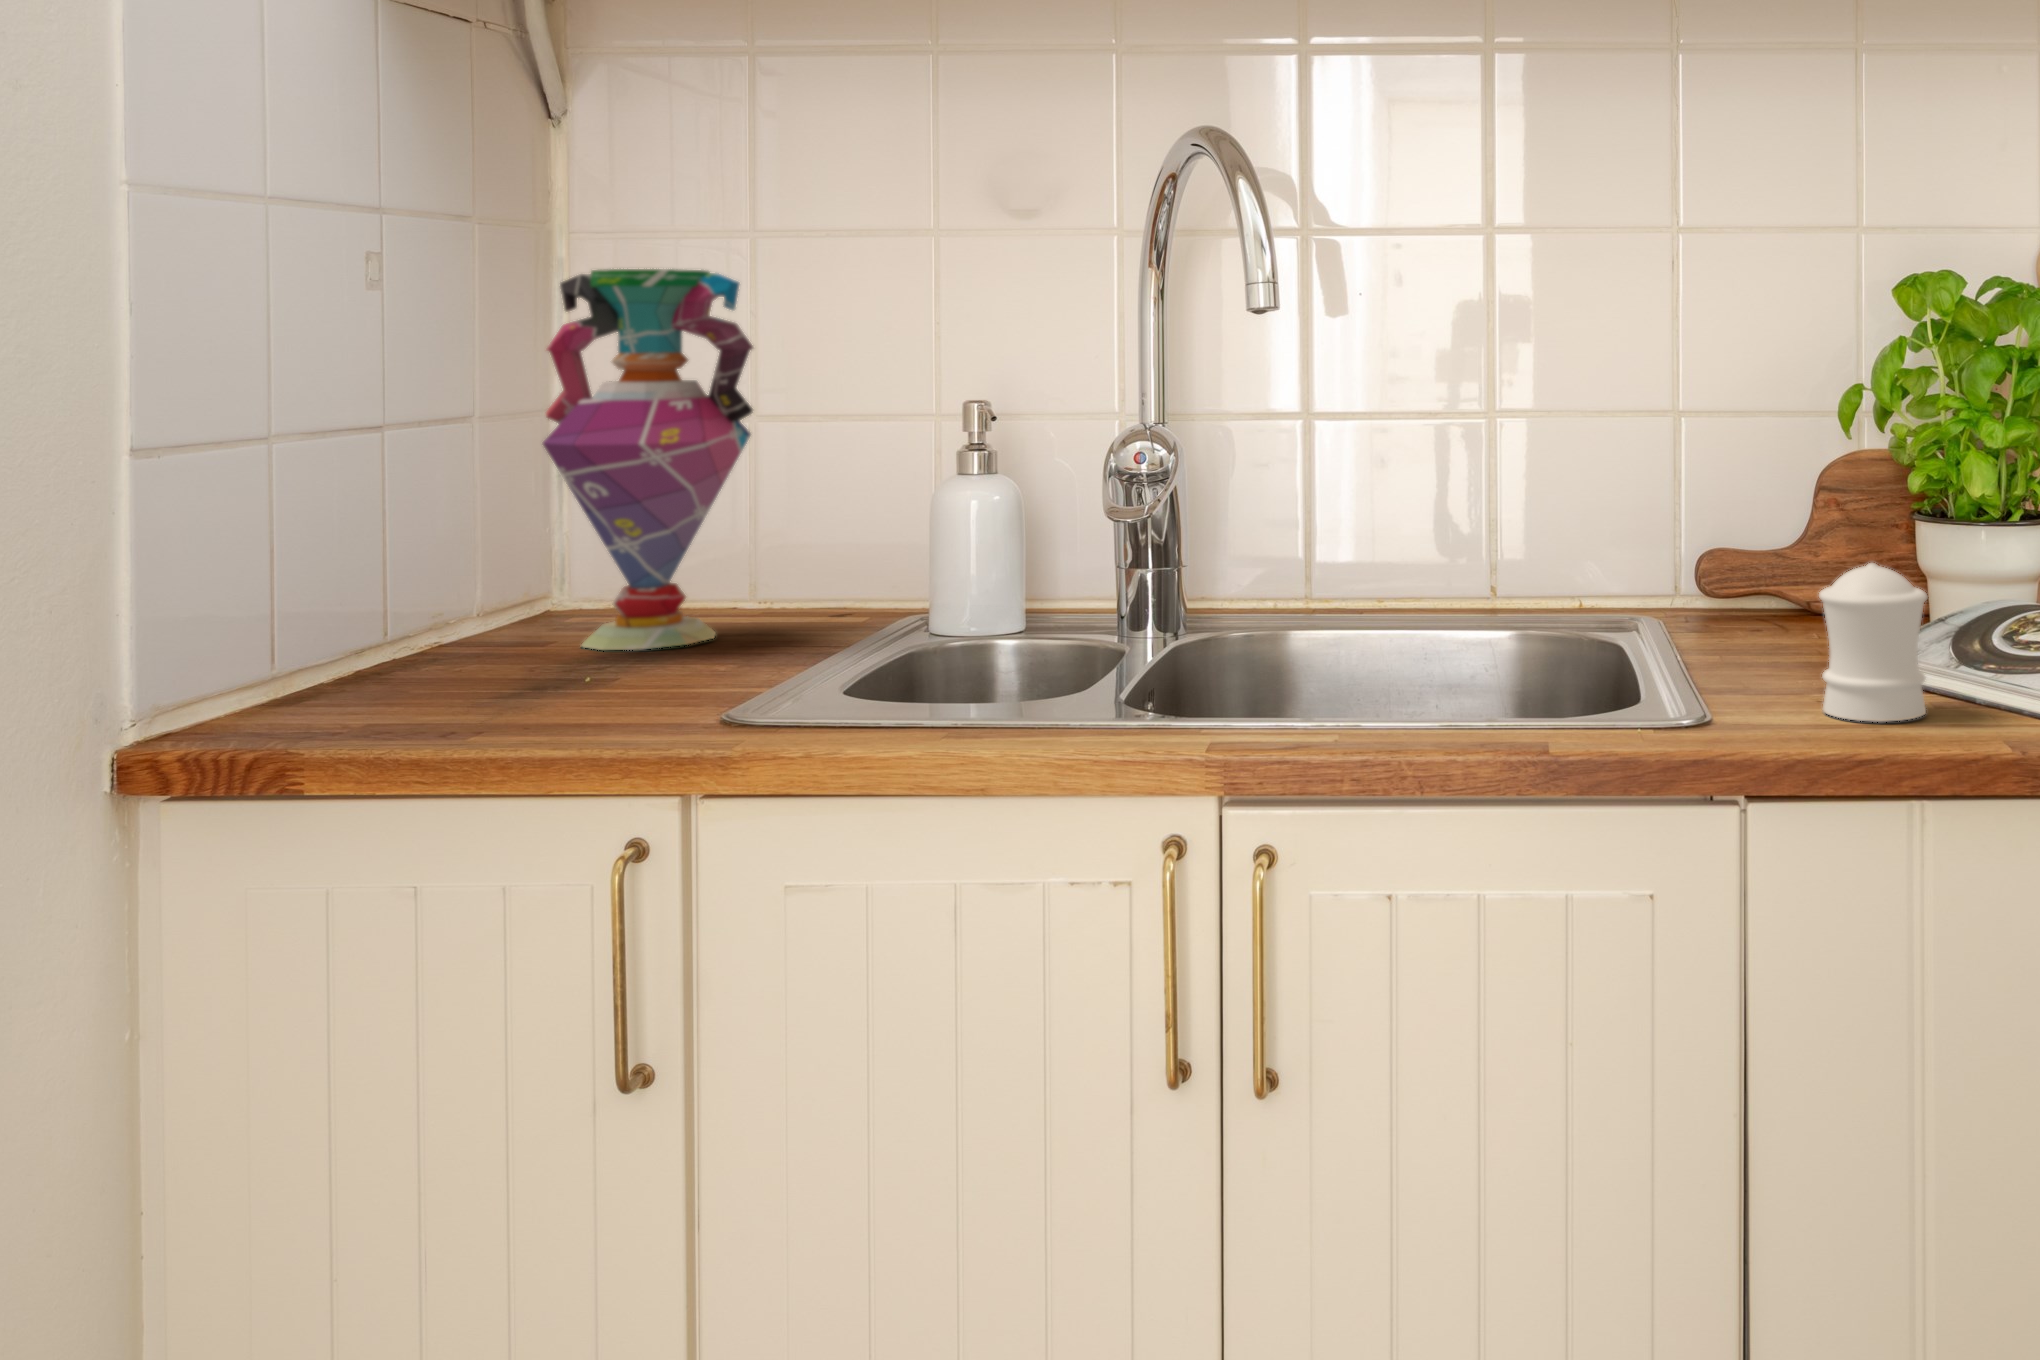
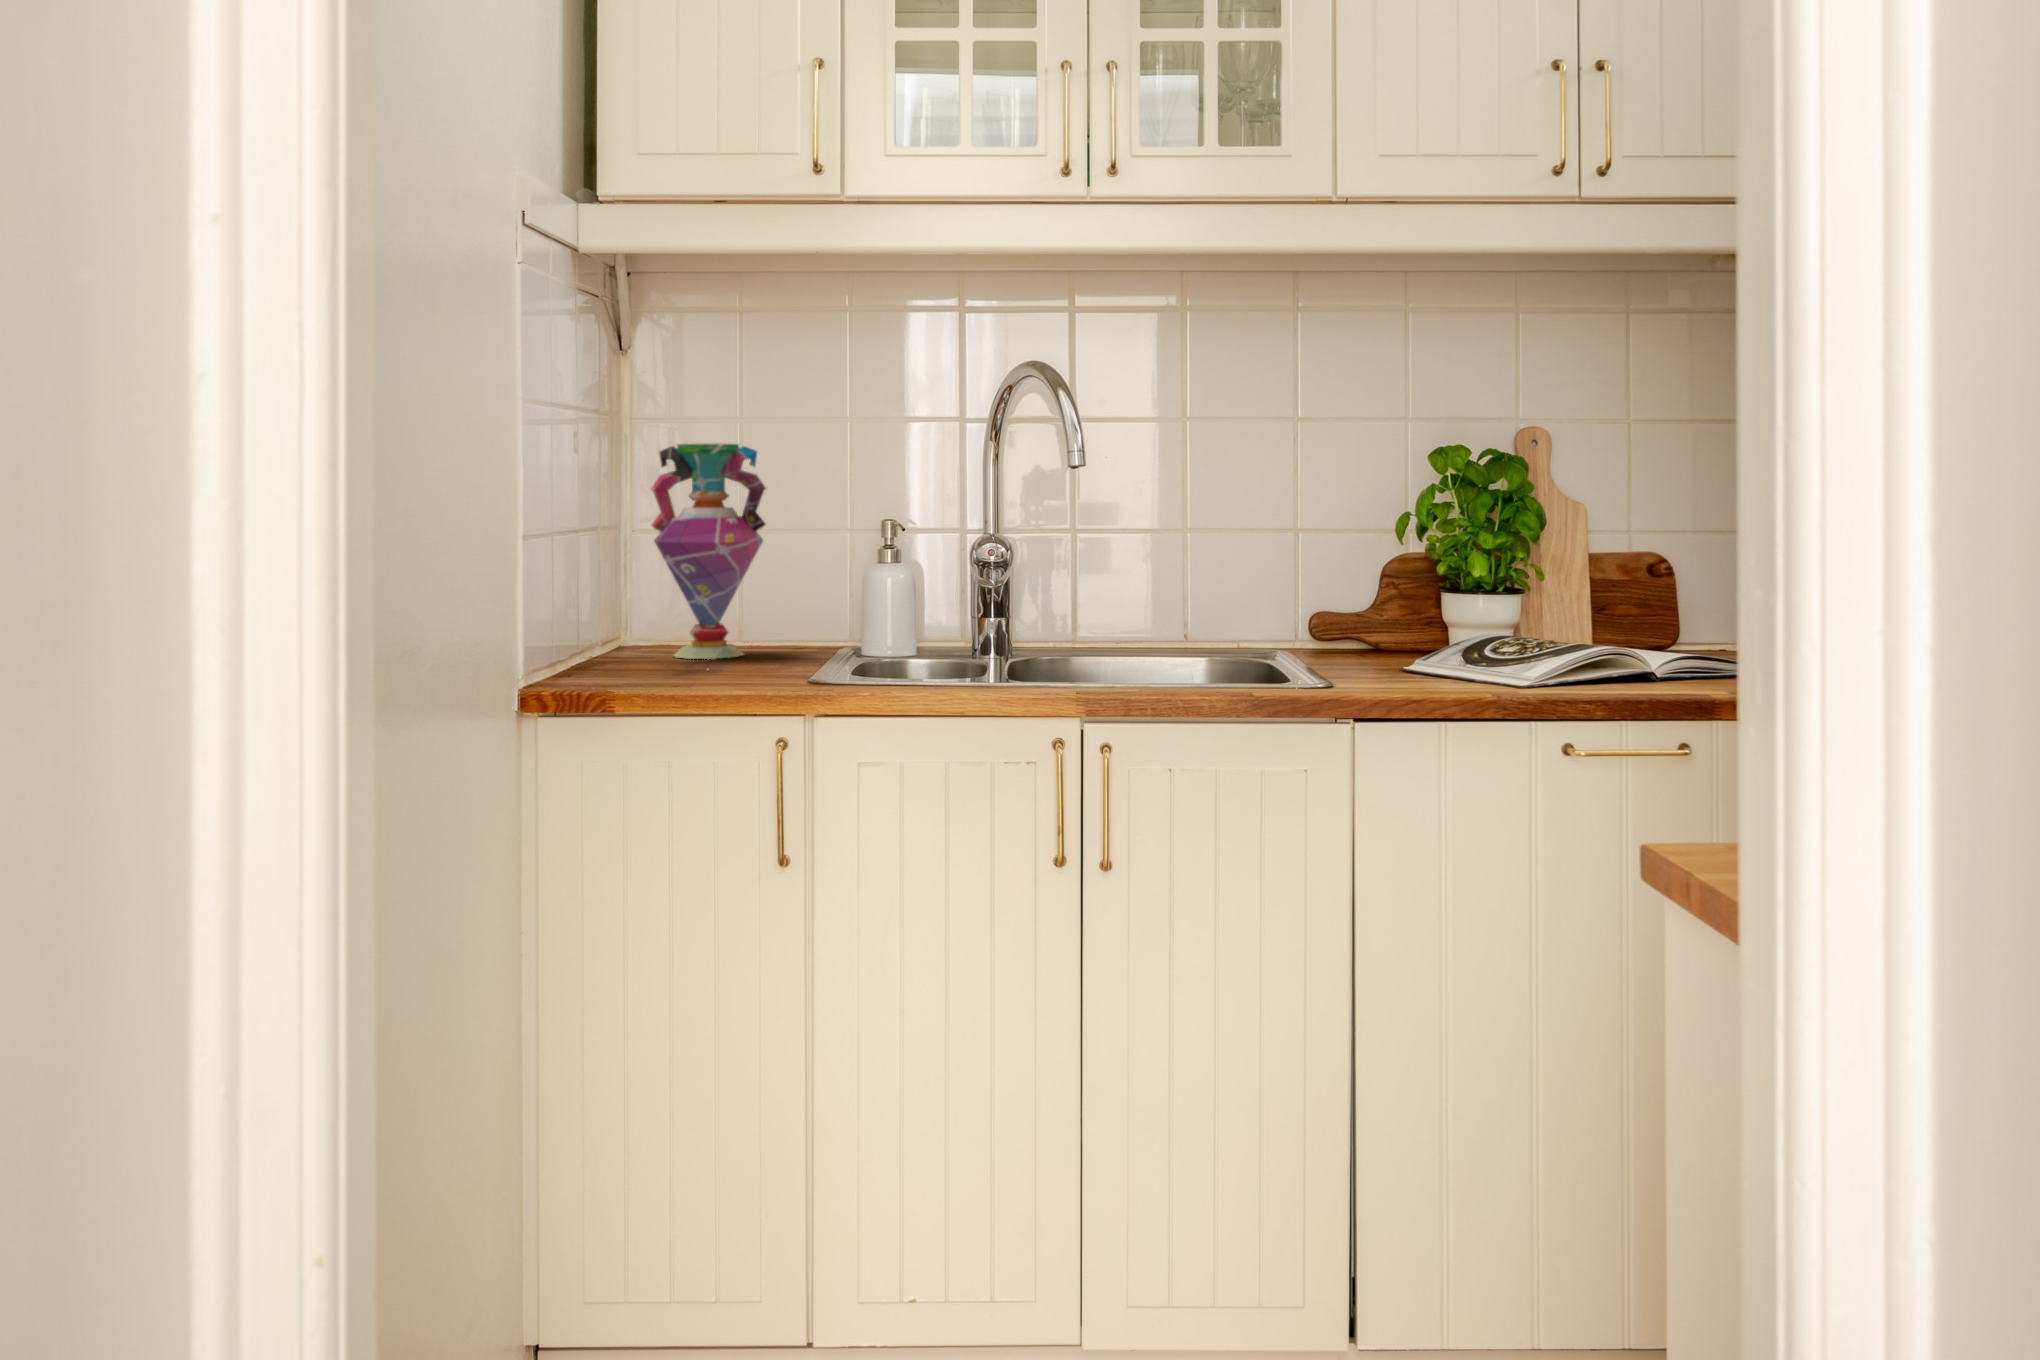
salt shaker: present [1819,563,1927,722] -> none [1388,607,1448,691]

